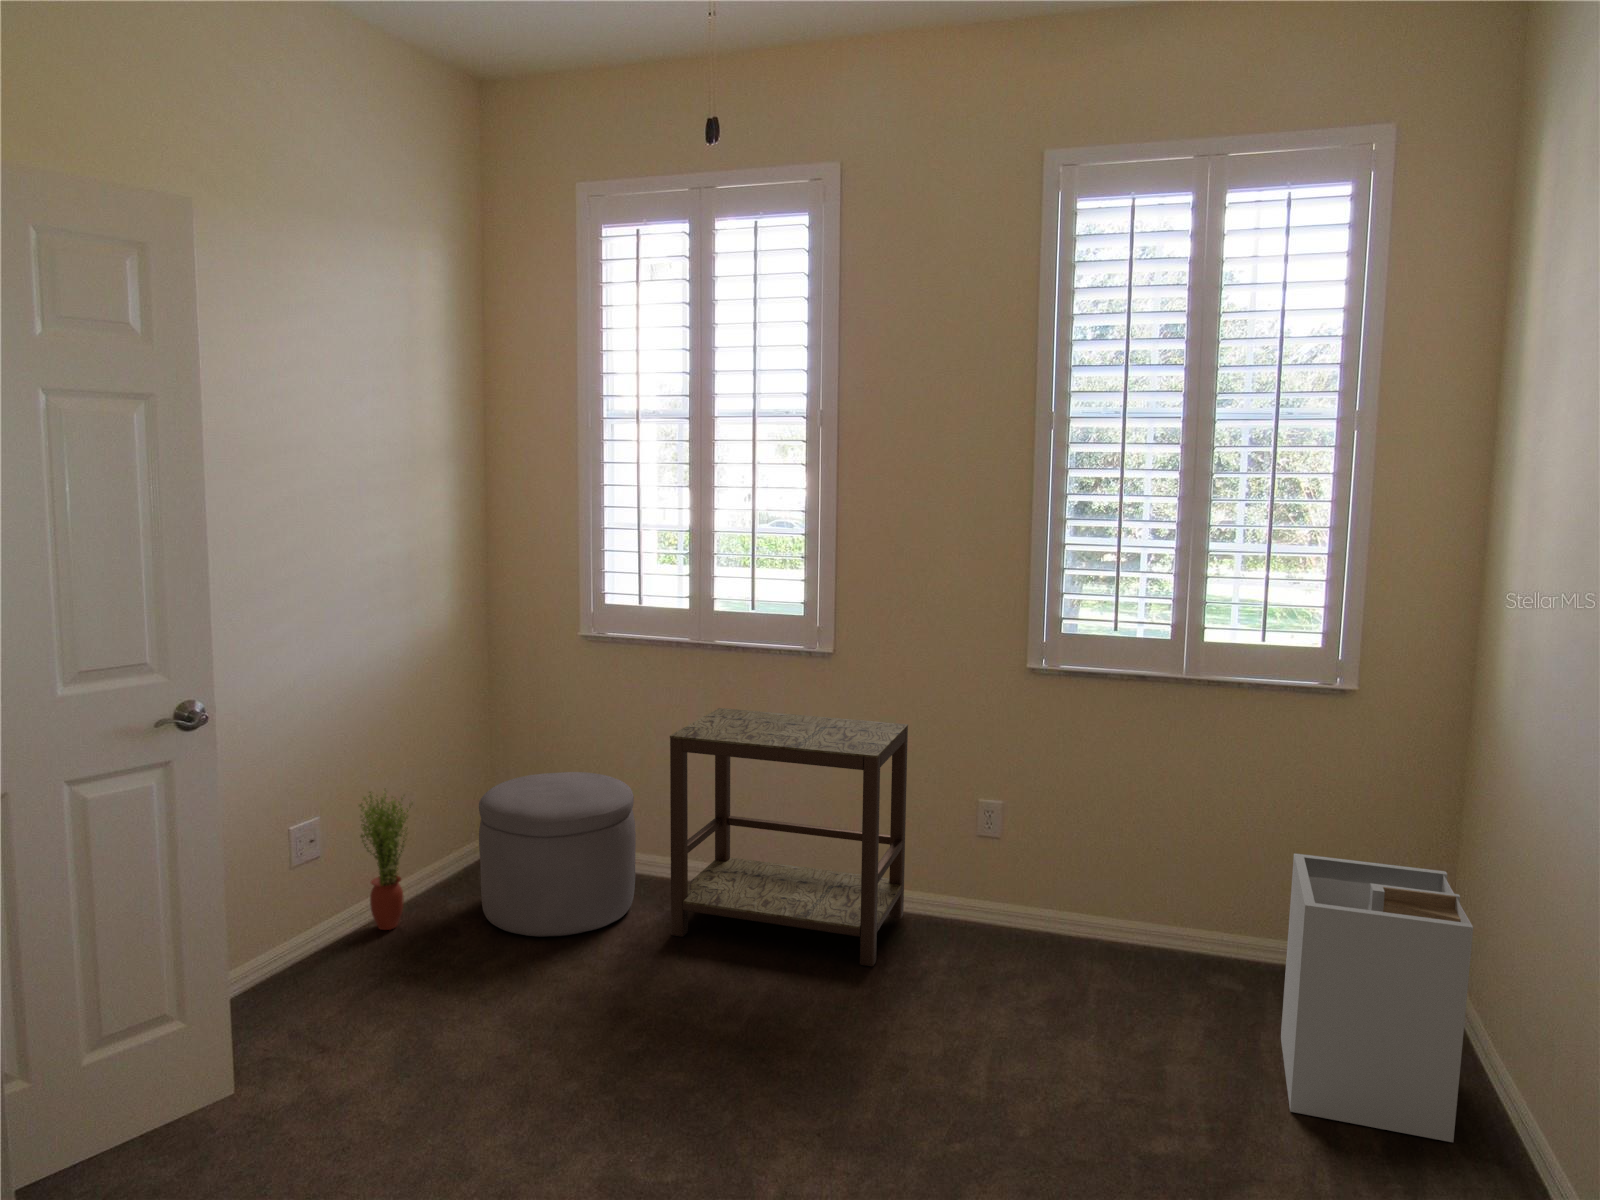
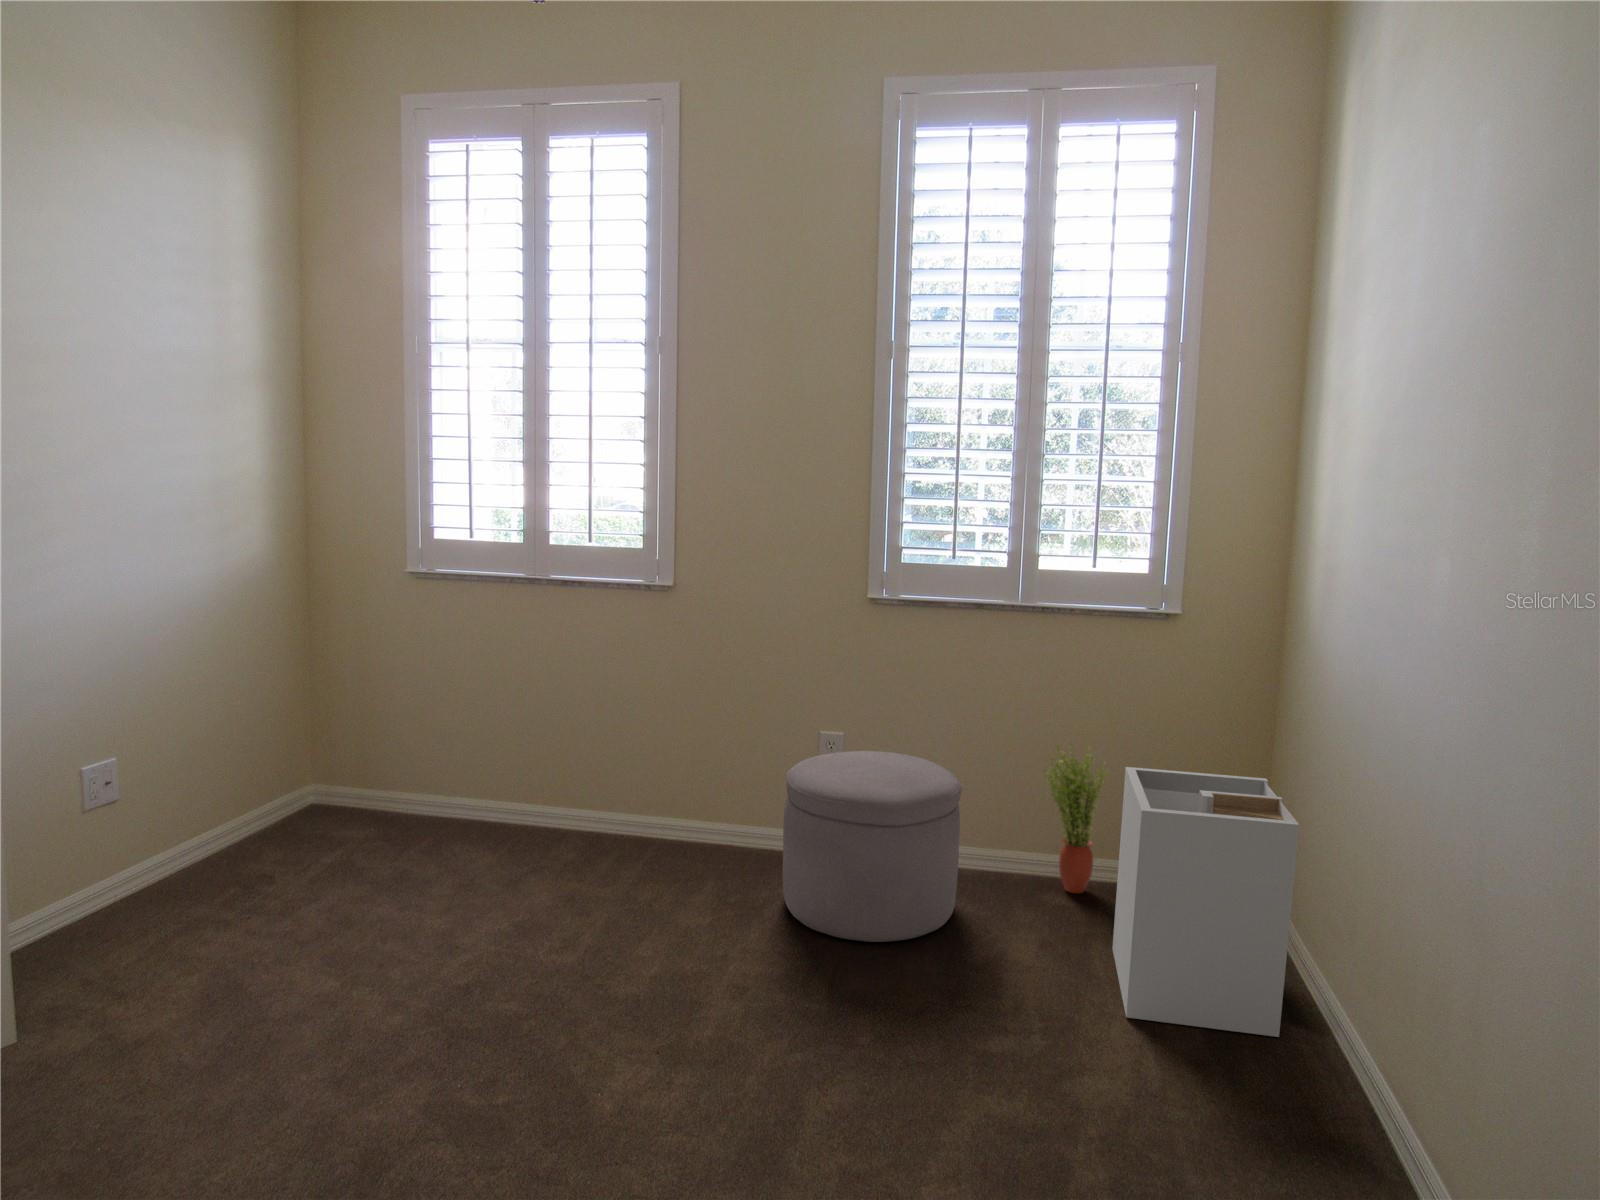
side table: present [670,708,908,966] -> none [499,646,749,900]
ottoman: present [479,772,636,937] -> present [783,751,962,942]
potted plant: present [358,792,413,930] -> present [1043,745,1109,893]

